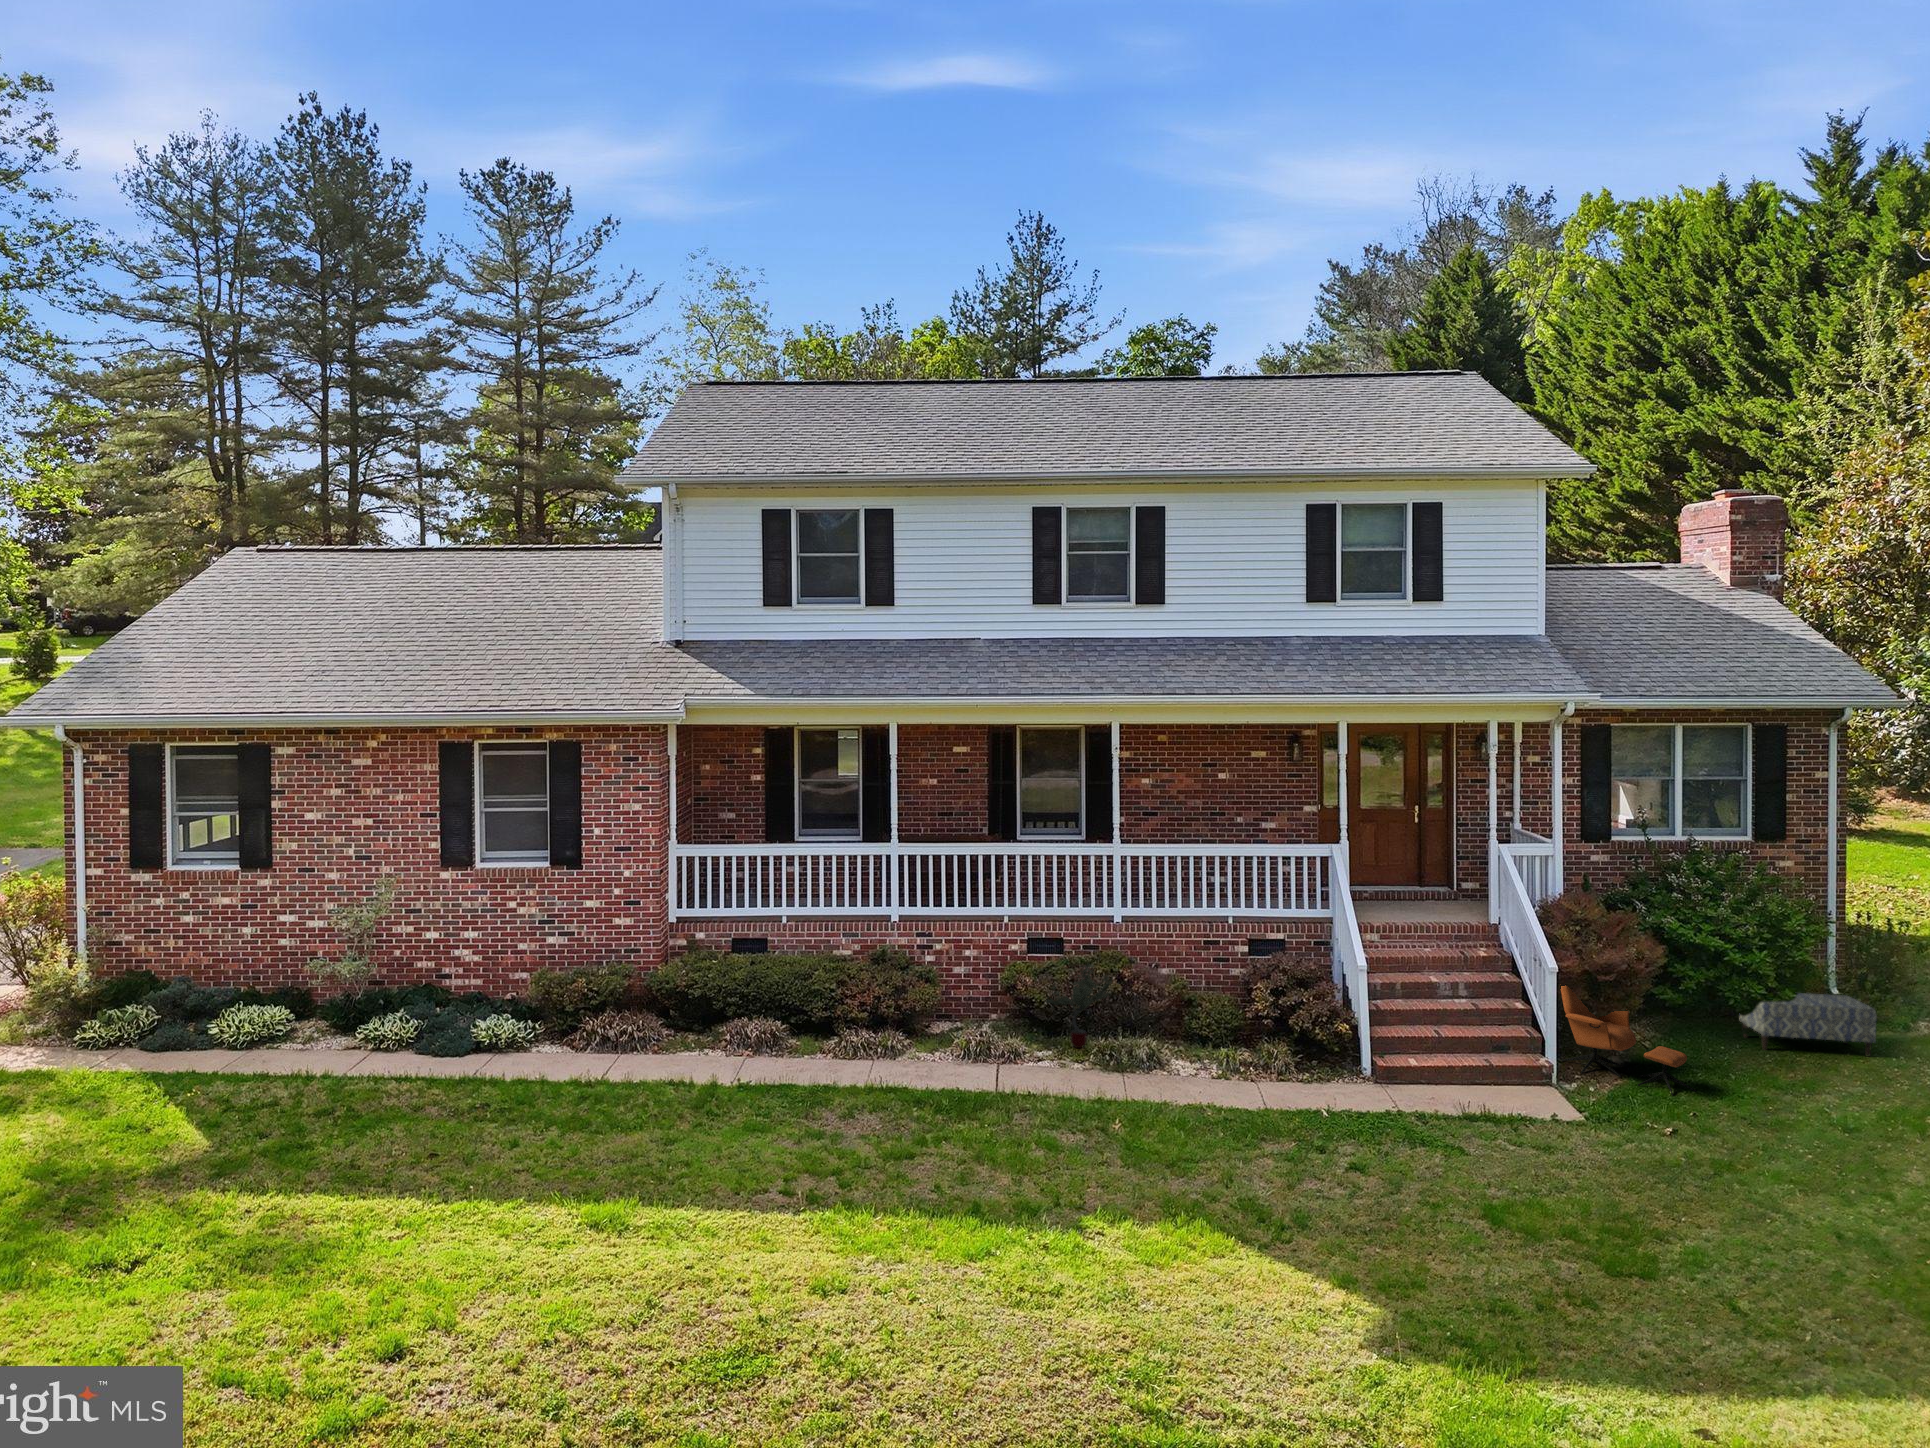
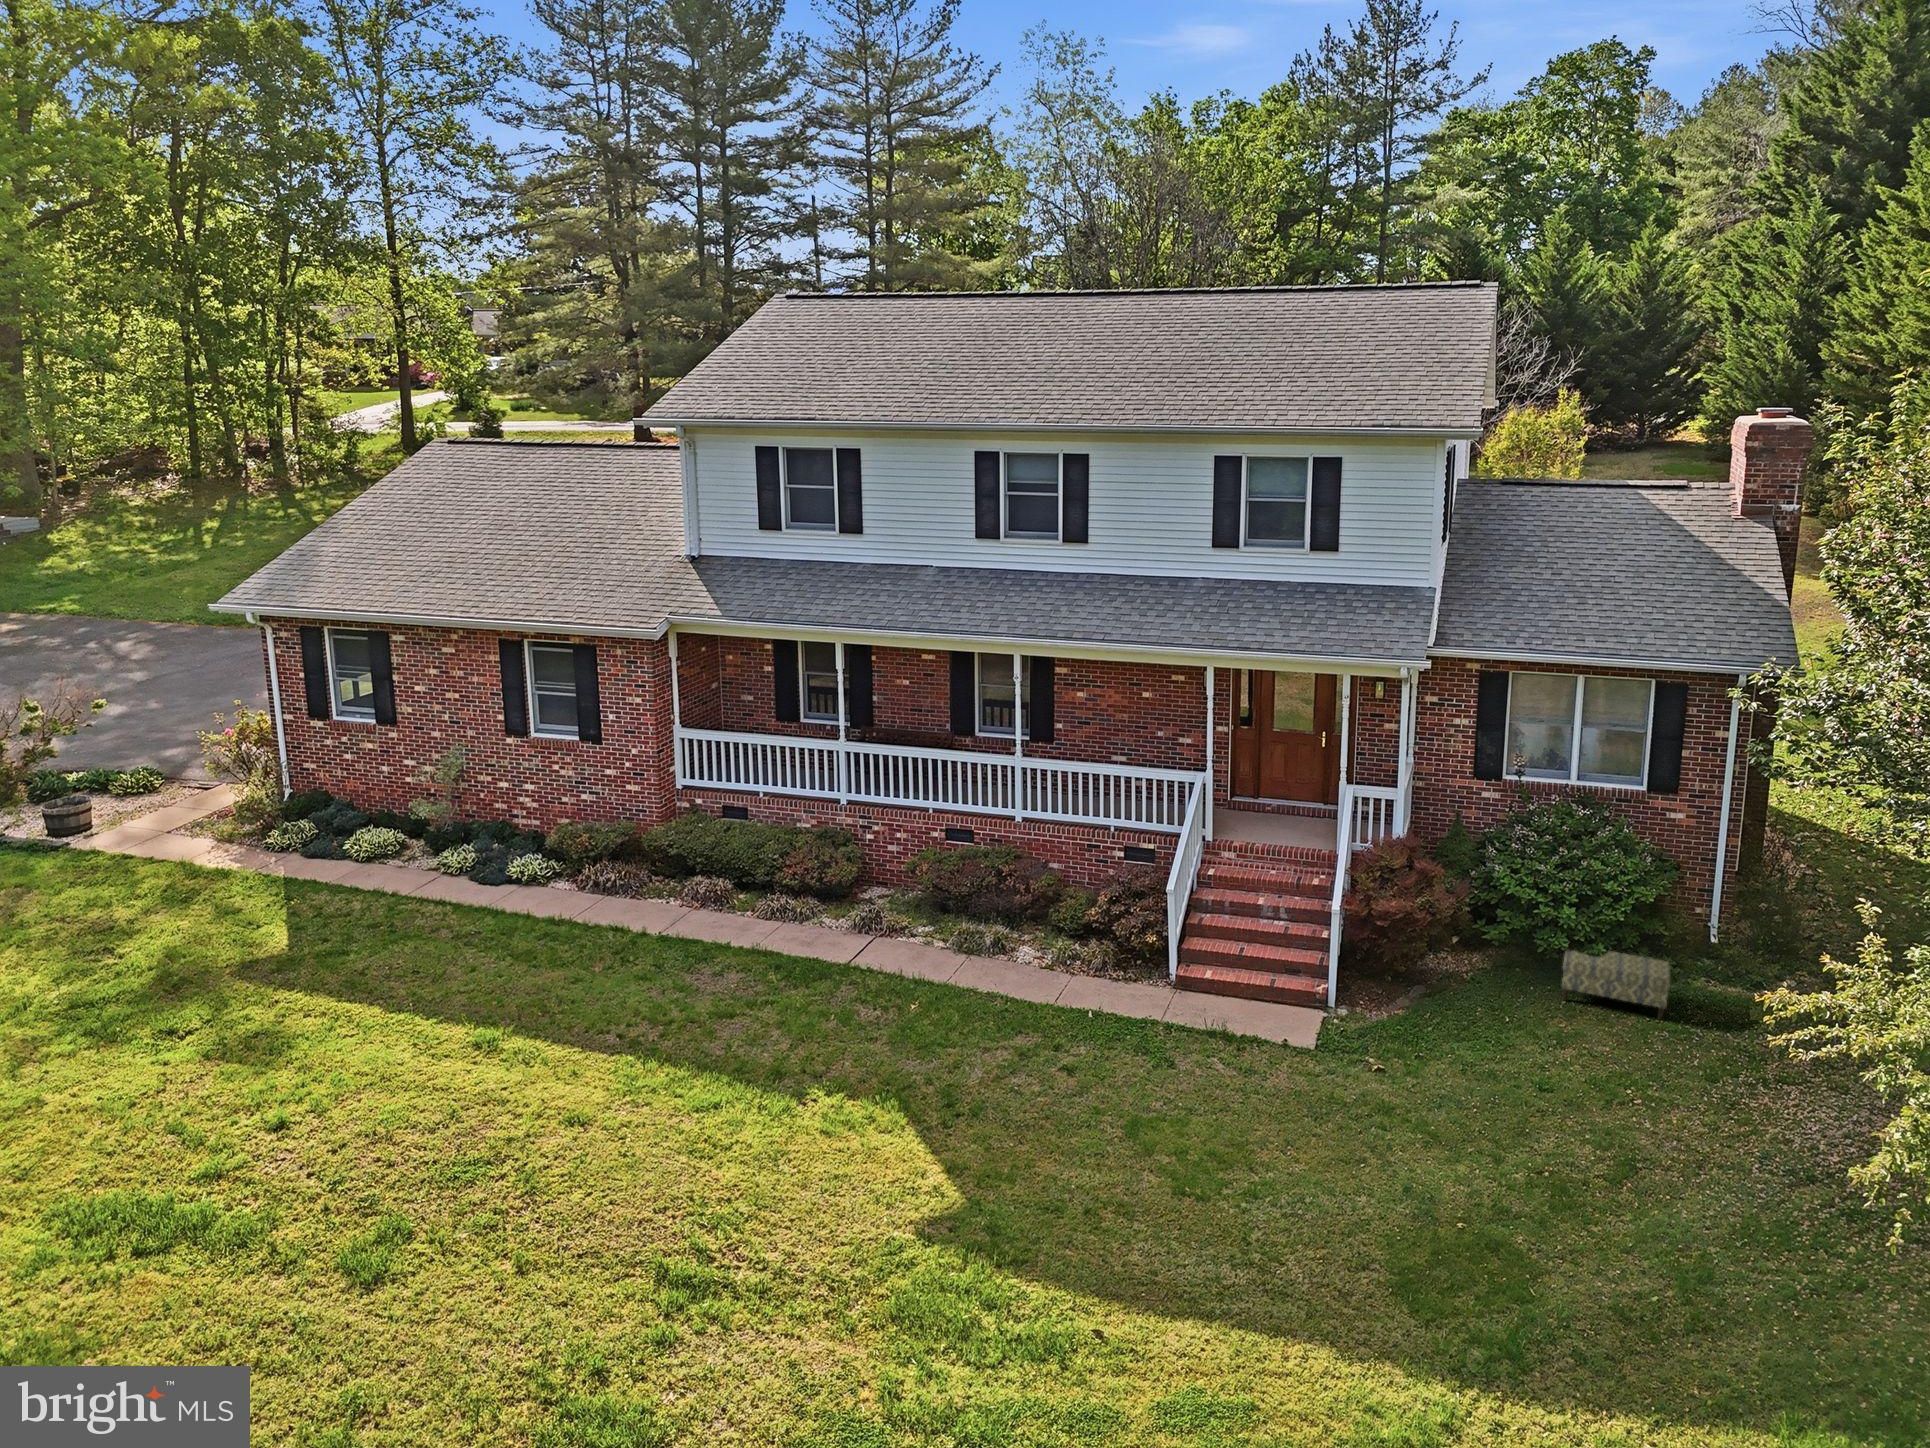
potted tree: present [1047,965,1112,1048] -> none [922,861,975,928]
armchair: present [1561,985,1696,1095] -> none [1341,907,1429,1033]

